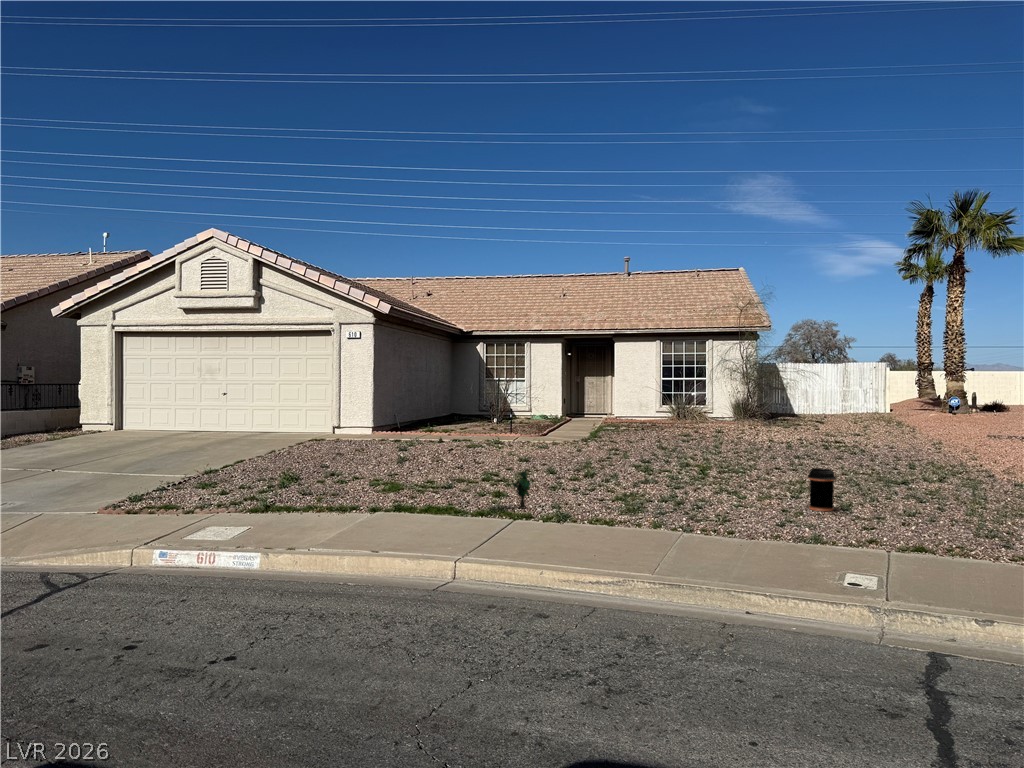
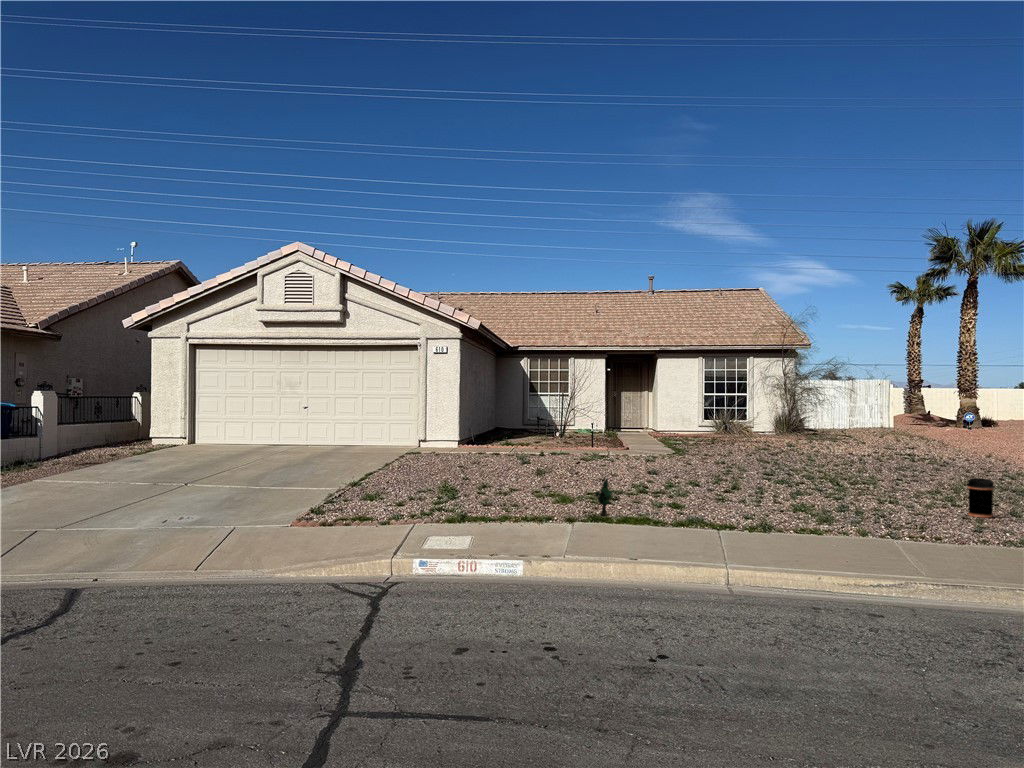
decorative plant: present [512,469,533,509] -> present [594,478,614,516]

